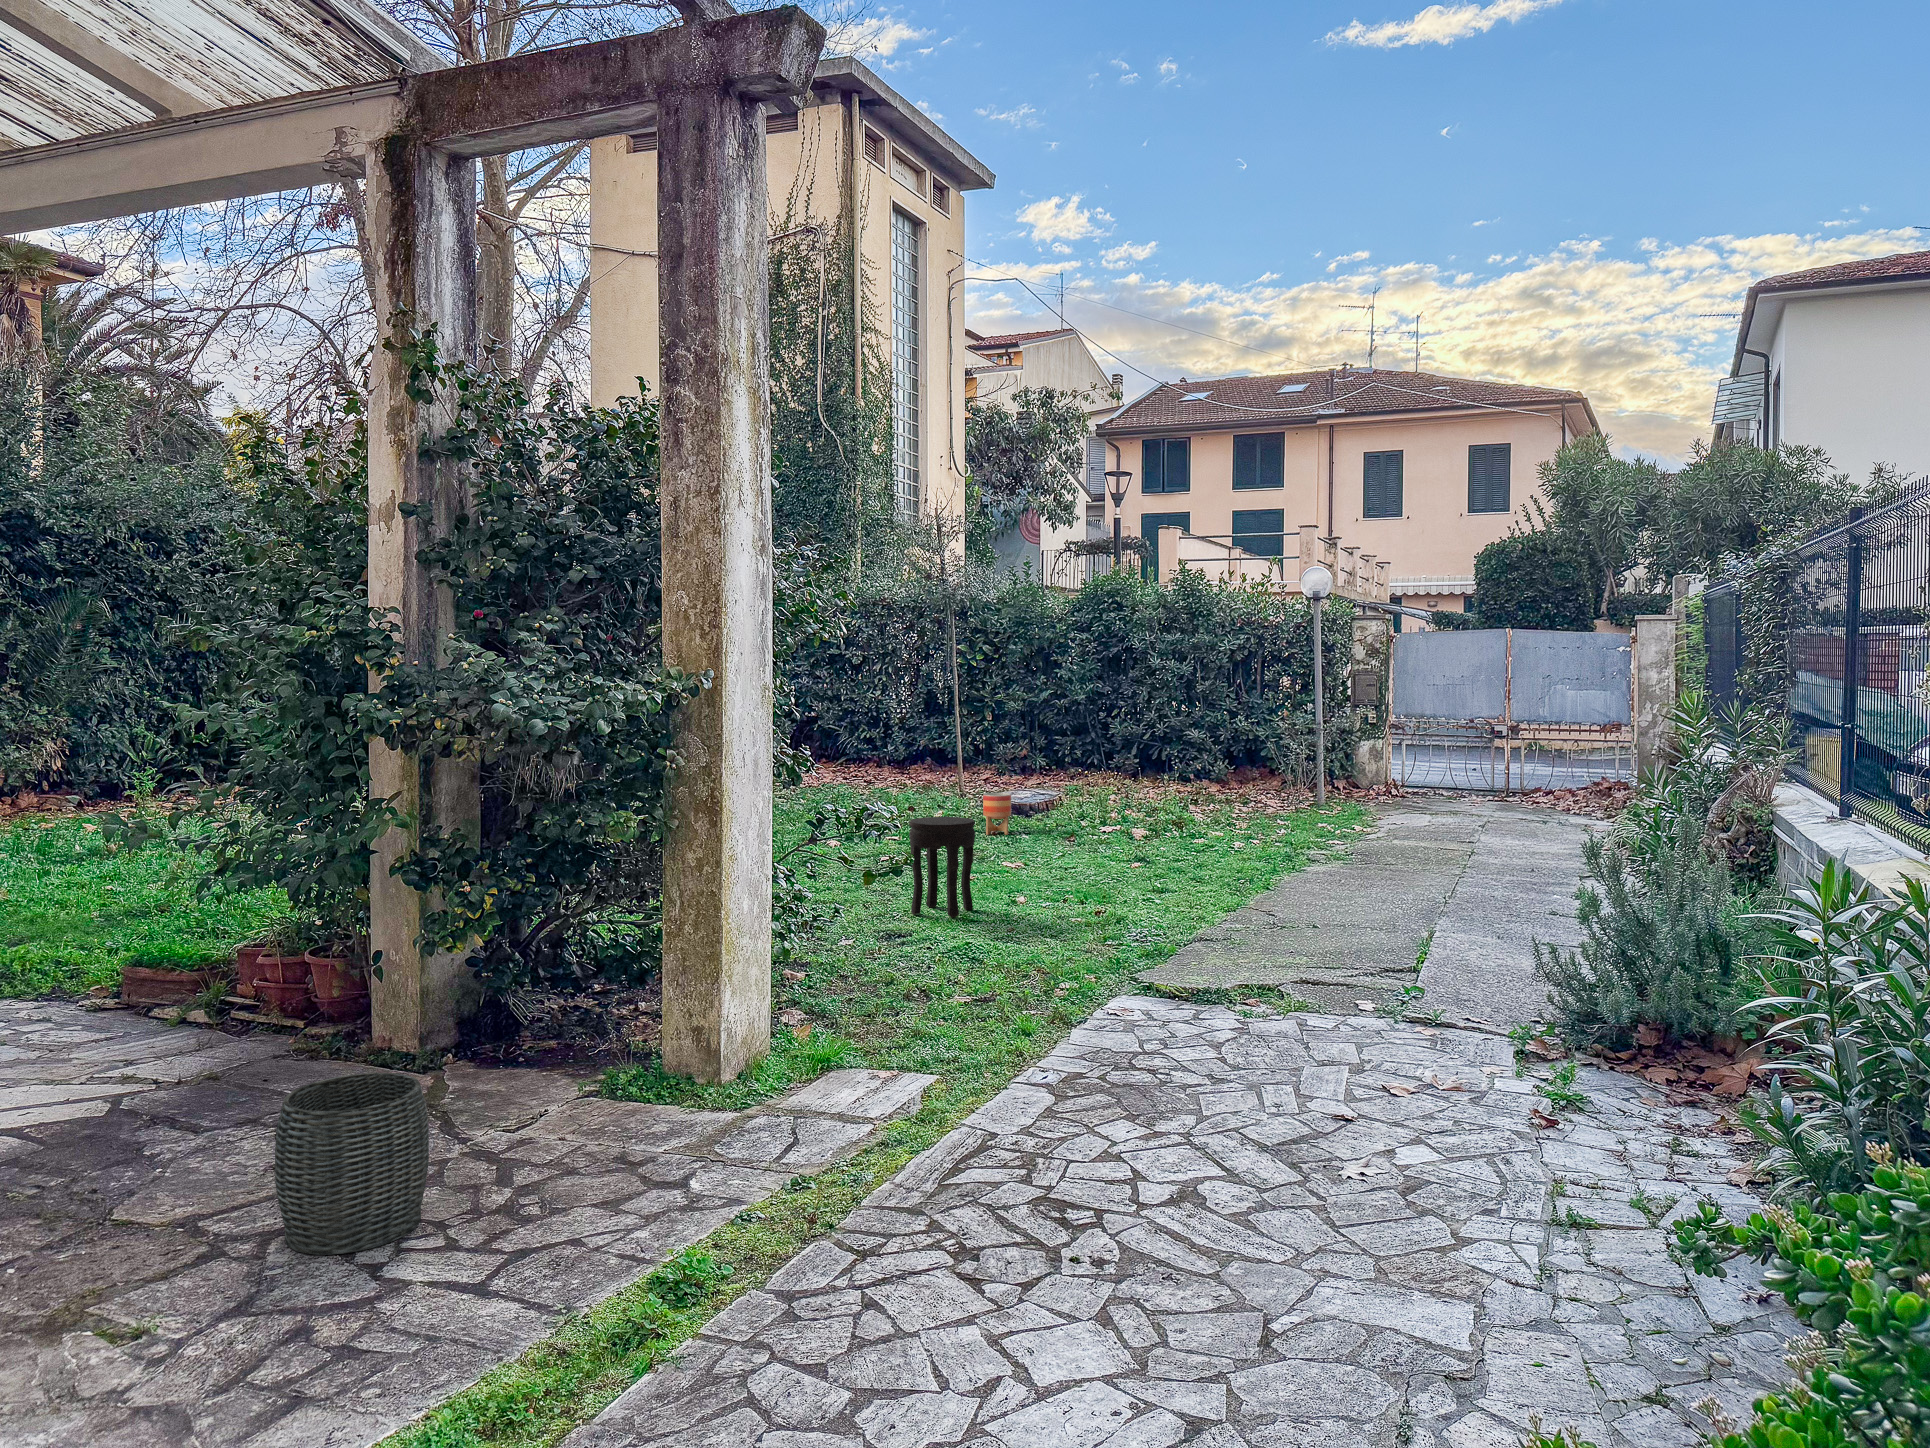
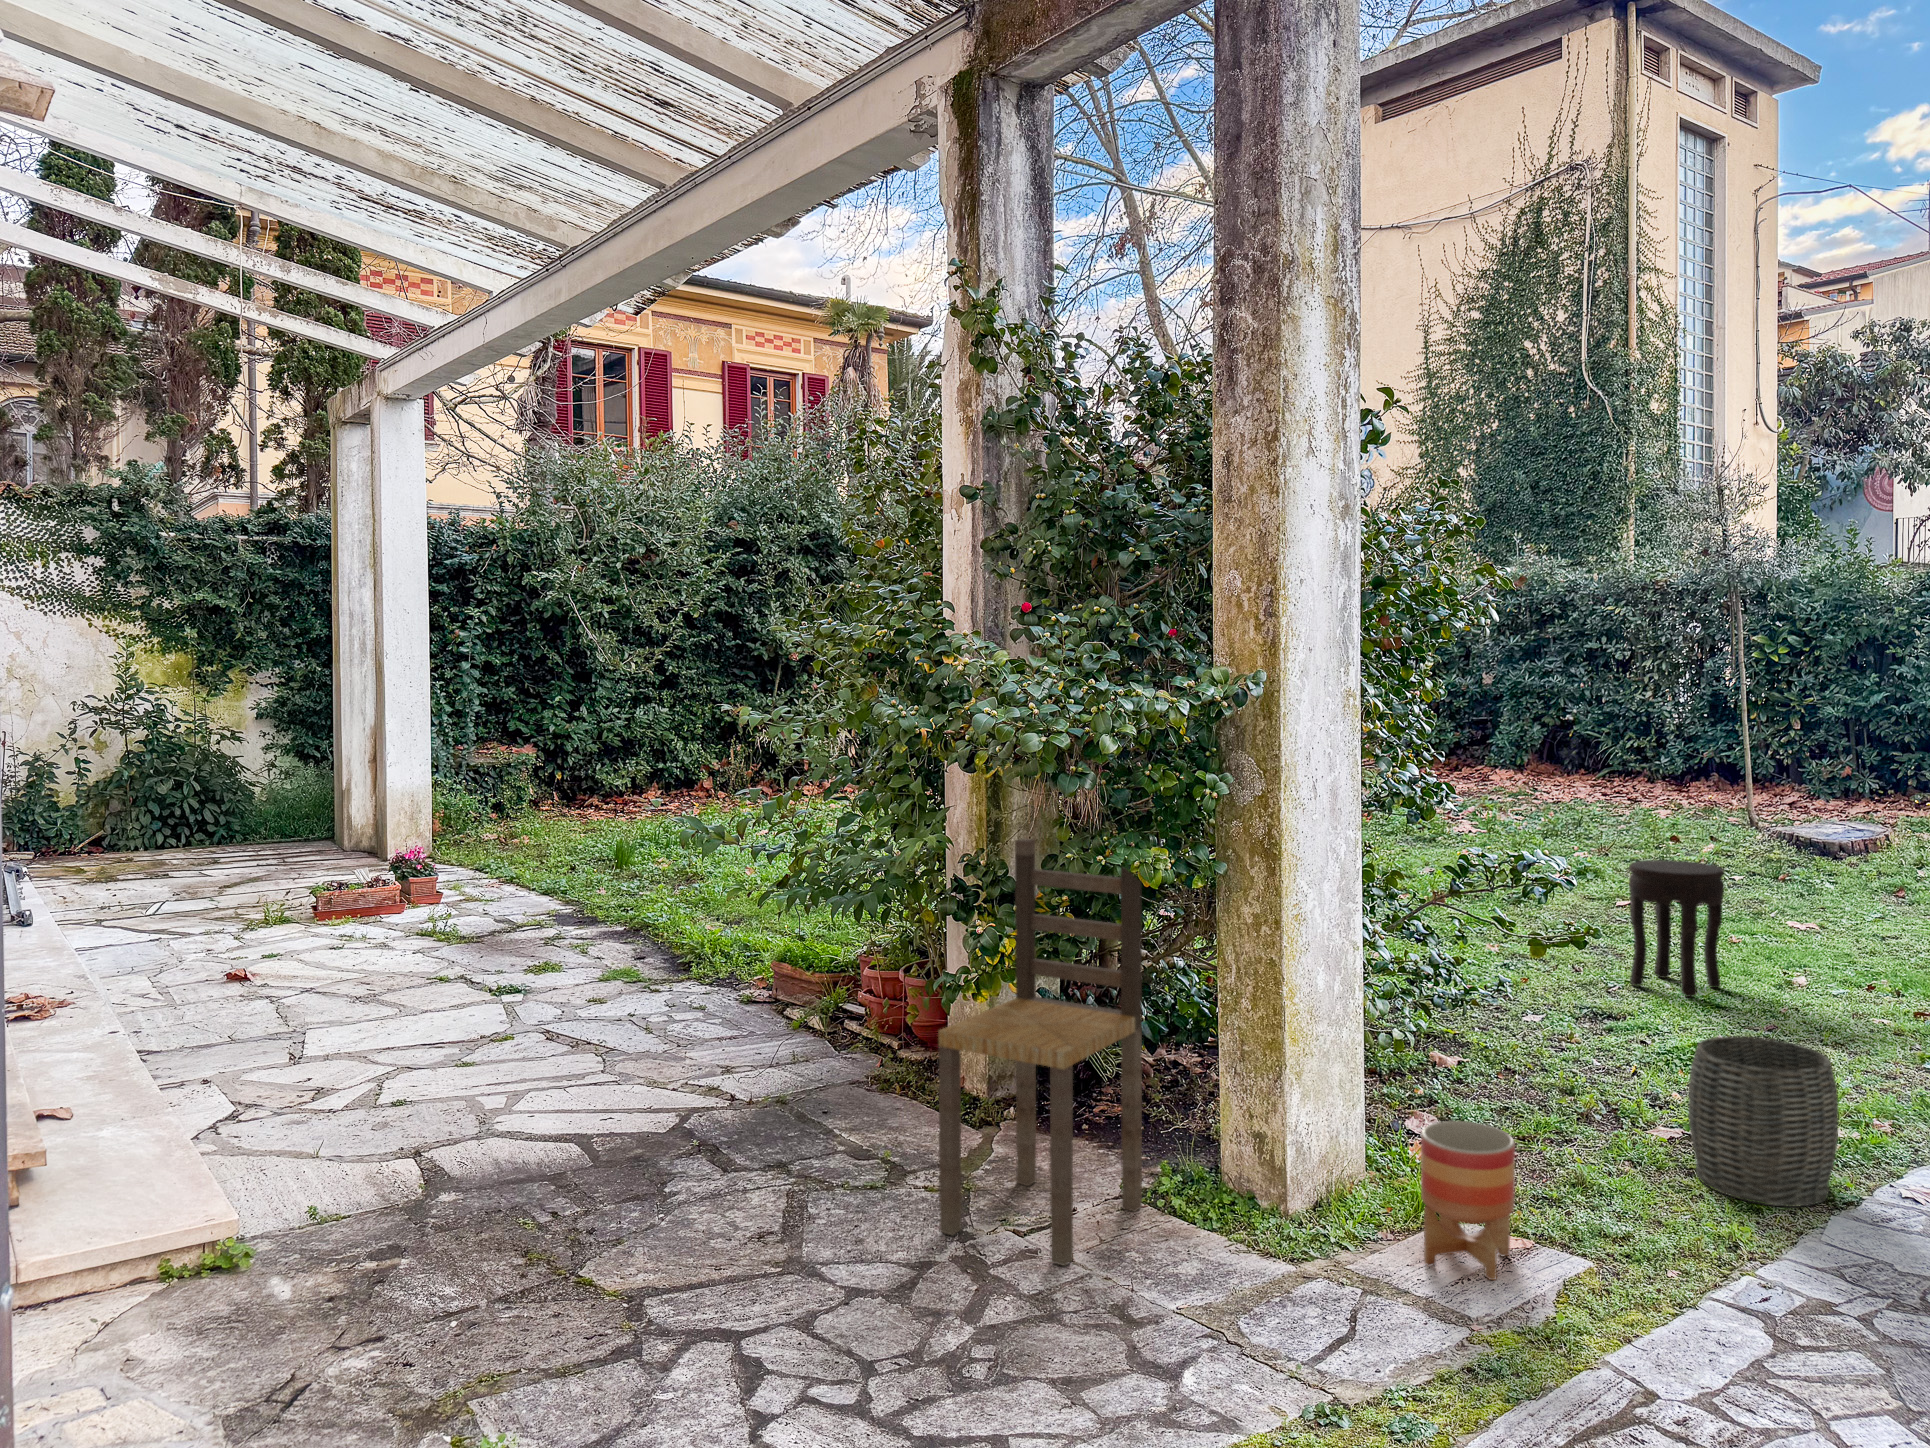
planter: present [983,793,1011,835] -> present [1421,1121,1515,1280]
chair: none [440,814,606,1148] -> present [938,838,1142,1266]
woven basket: present [275,1073,429,1255] -> present [1688,1036,1838,1207]

